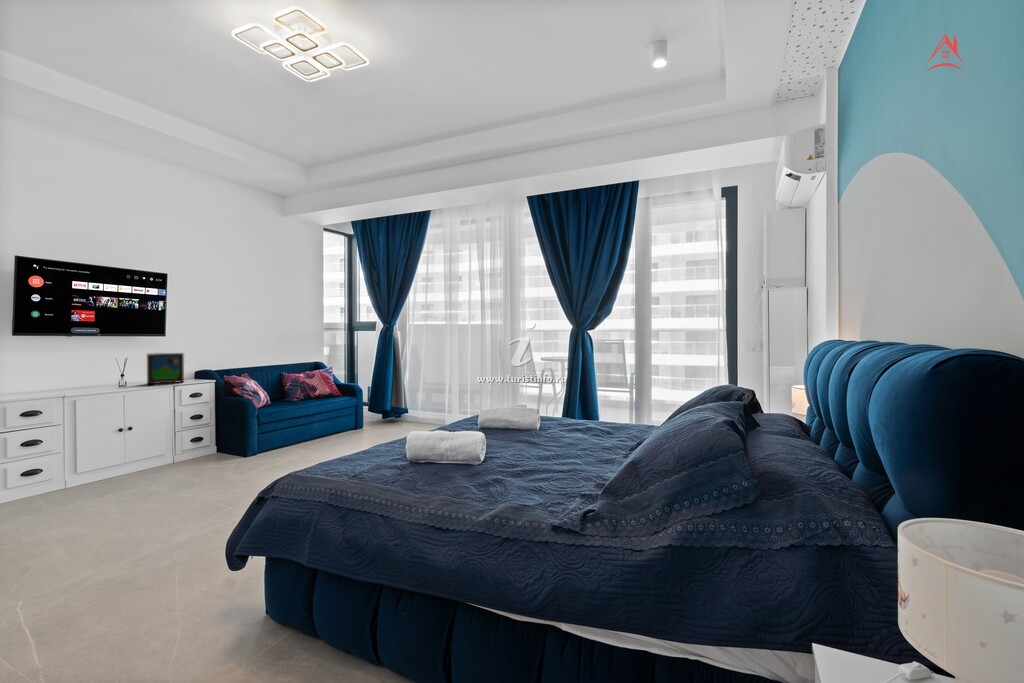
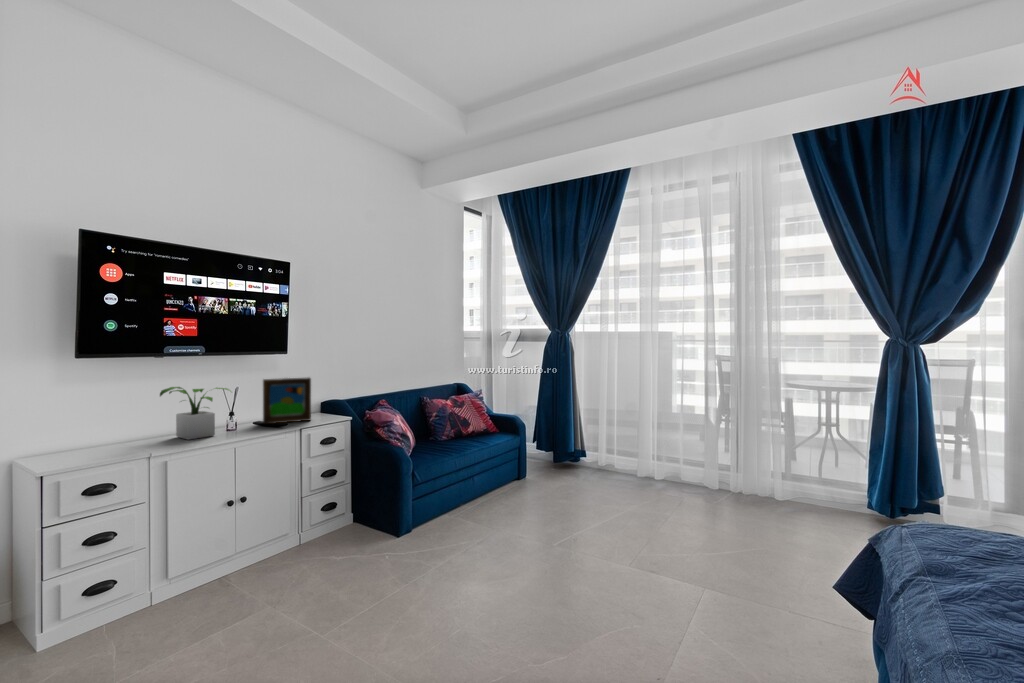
potted plant: none [70,355,122,390] -> present [160,387,229,440]

